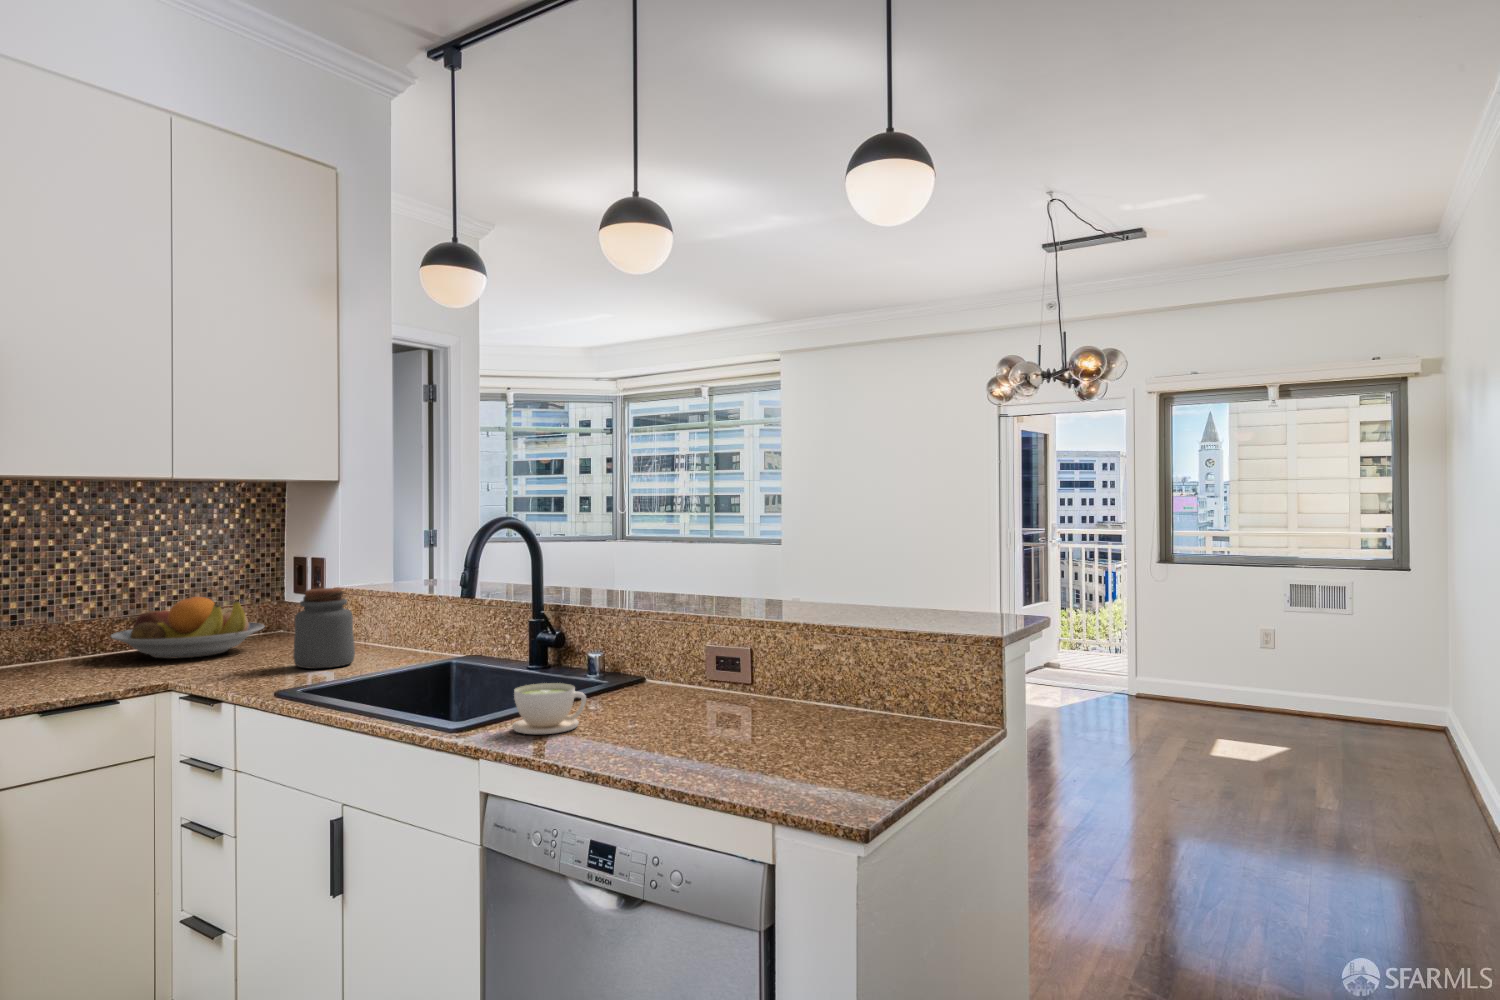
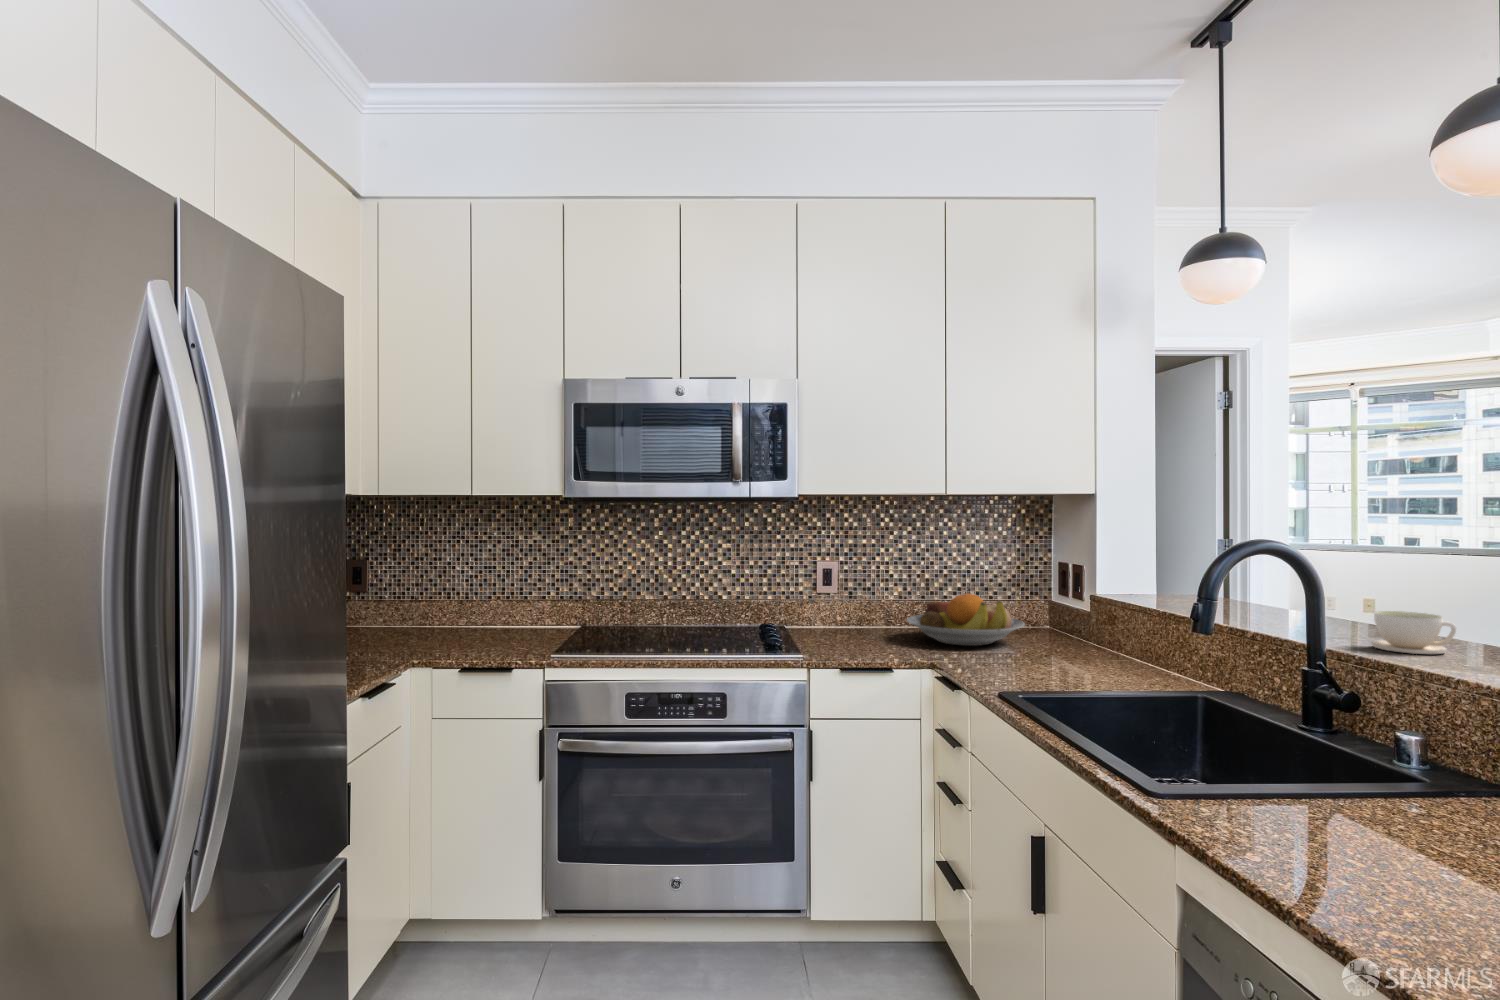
jar: present [293,588,355,669] -> none [1041,600,1100,679]
coffee cup: present [512,683,586,734] -> present [1372,611,1456,654]

